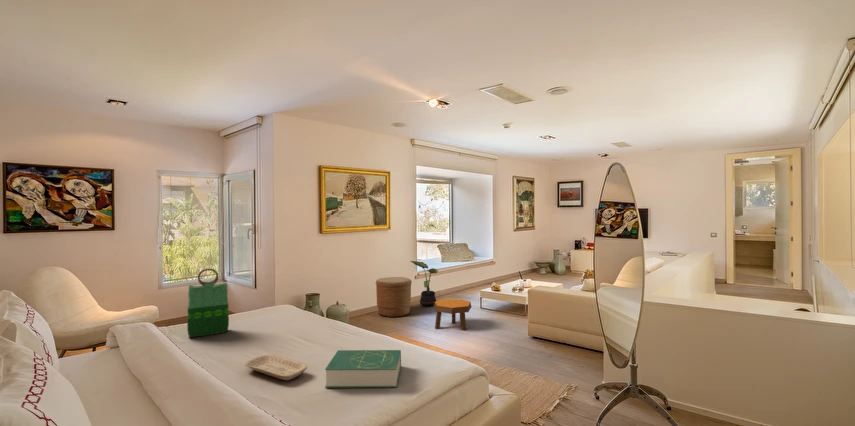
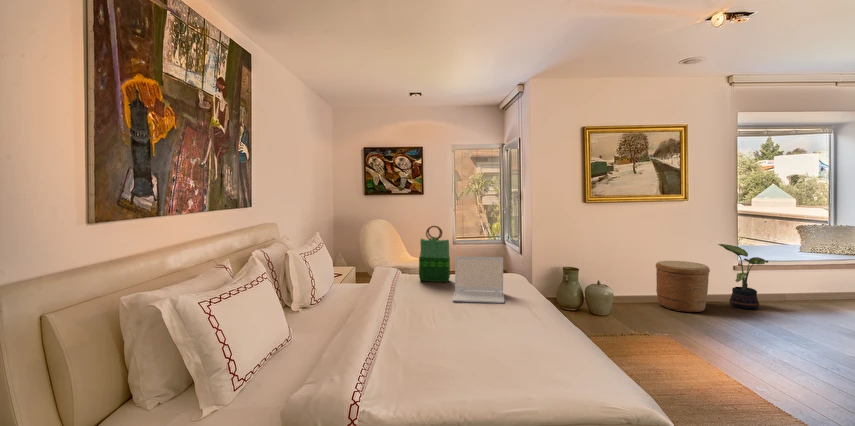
laptop: none [250,294,316,350] -> present [452,257,504,303]
footstool: present [434,299,471,330] -> none [731,302,805,352]
book: present [325,350,401,388] -> none [459,314,549,365]
tray: present [245,355,307,380] -> none [422,304,461,329]

